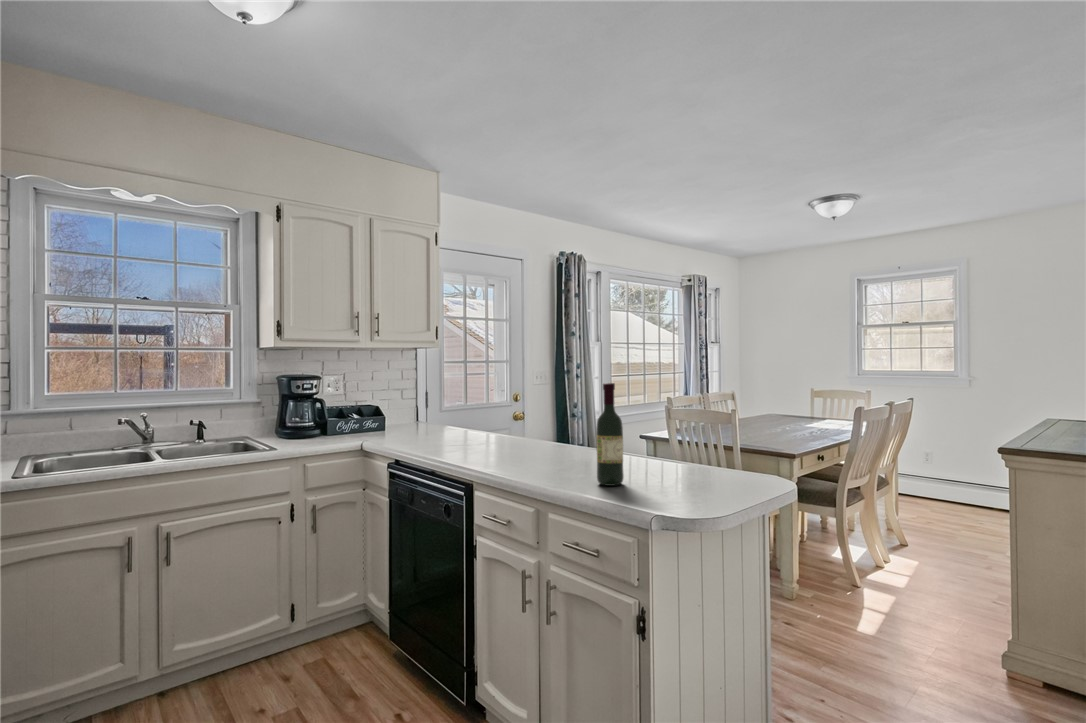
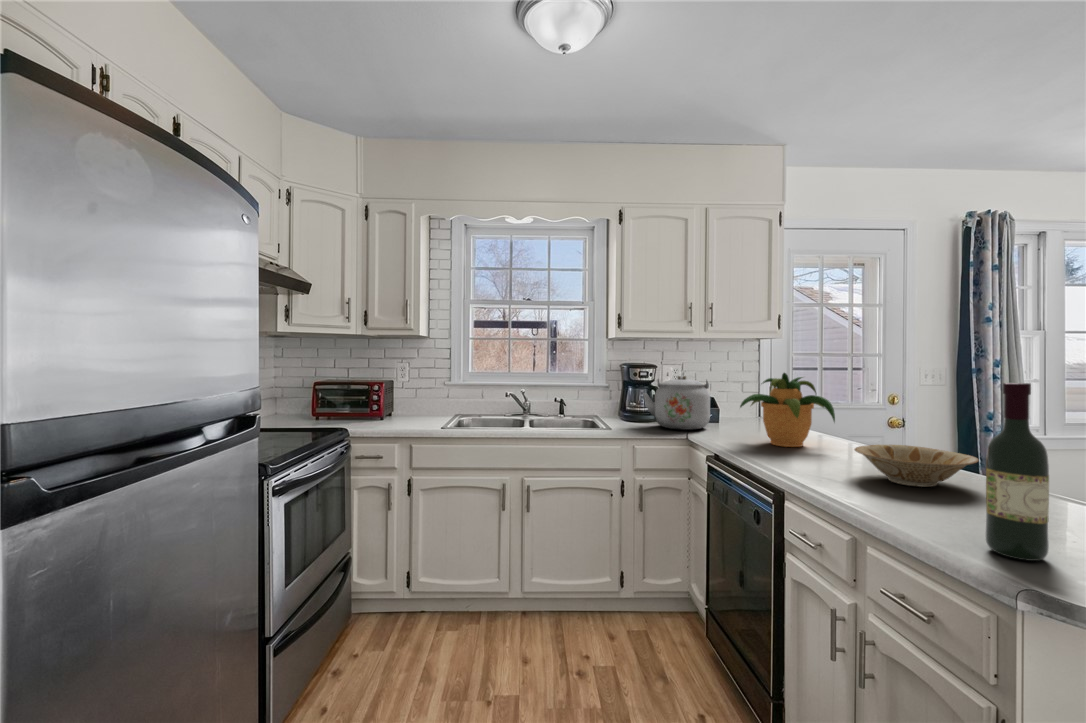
potted plant: none [420,380,493,445] -> present [740,373,835,447]
kettle: none [312,386,383,441] -> present [644,376,710,430]
bowl: none [514,431,585,459] -> present [854,445,979,487]

